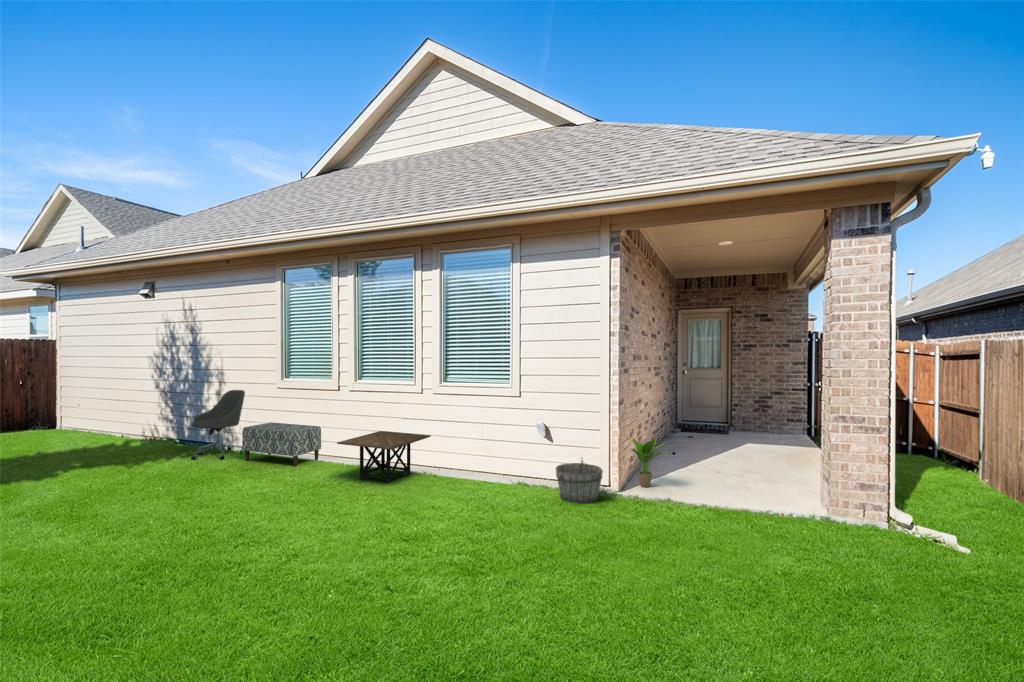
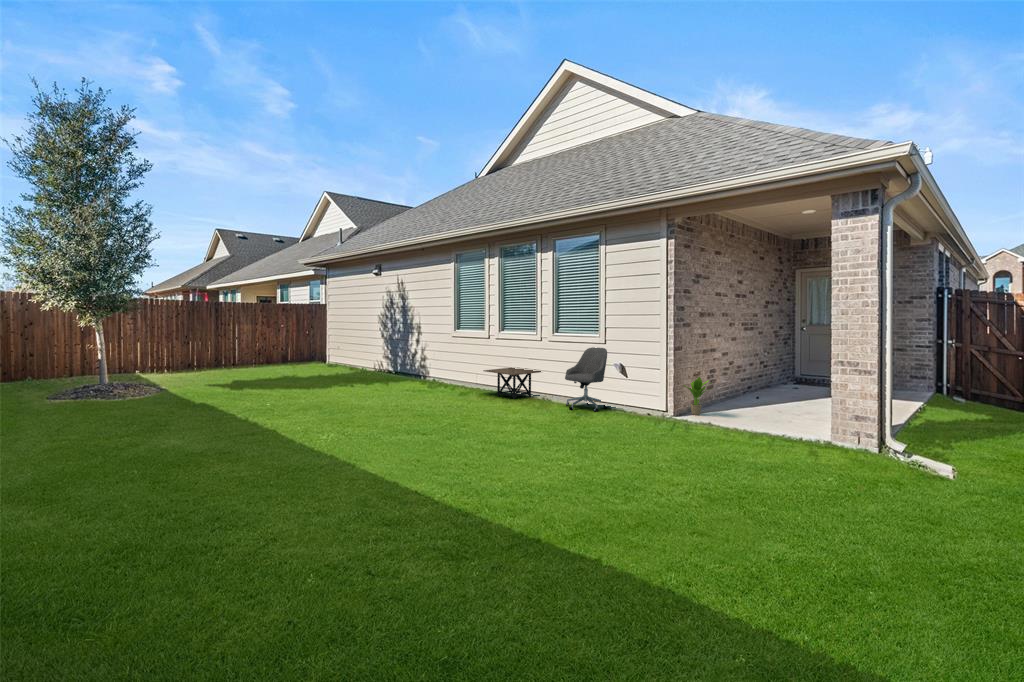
chair: present [191,390,245,460] -> present [565,347,608,412]
bench: present [242,422,321,467] -> none [431,360,478,389]
wooden bucket: present [556,461,603,503] -> none [619,387,654,417]

